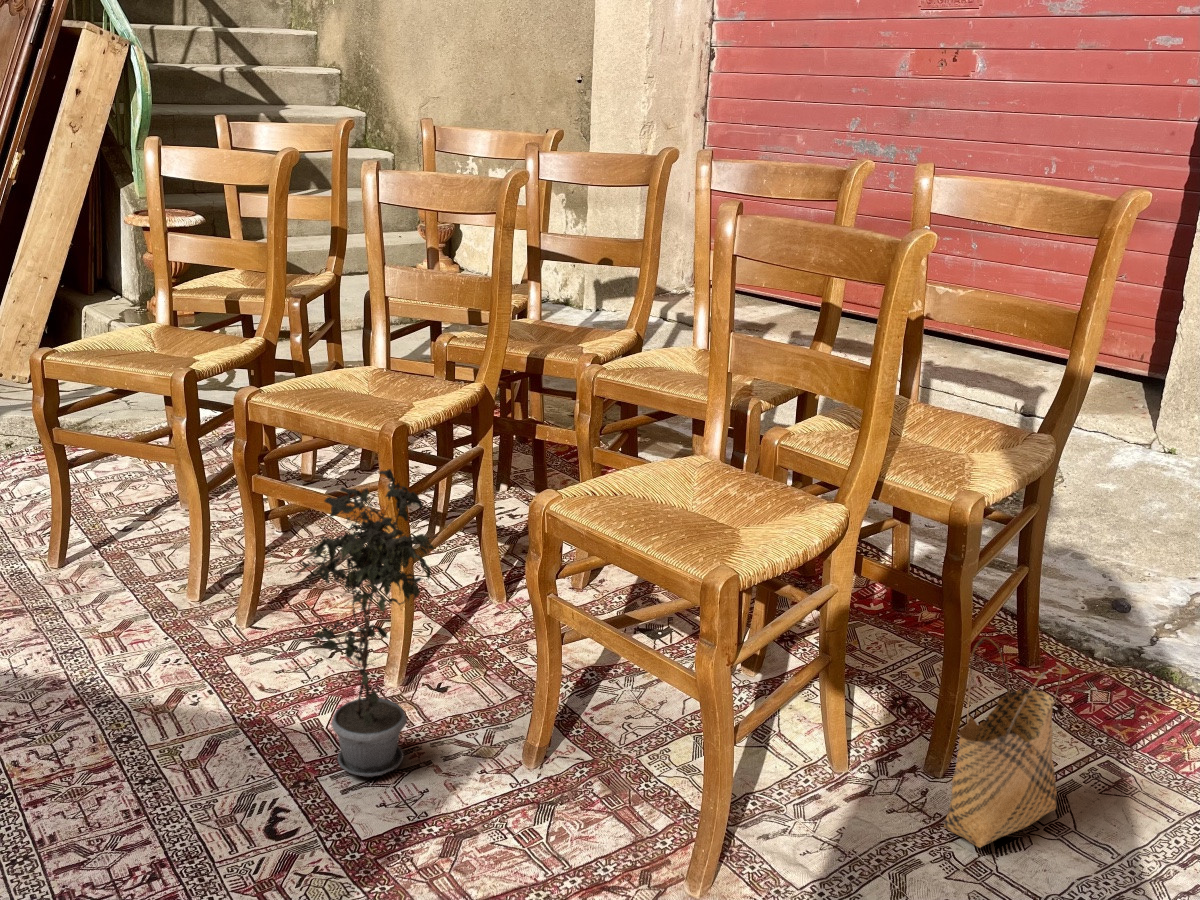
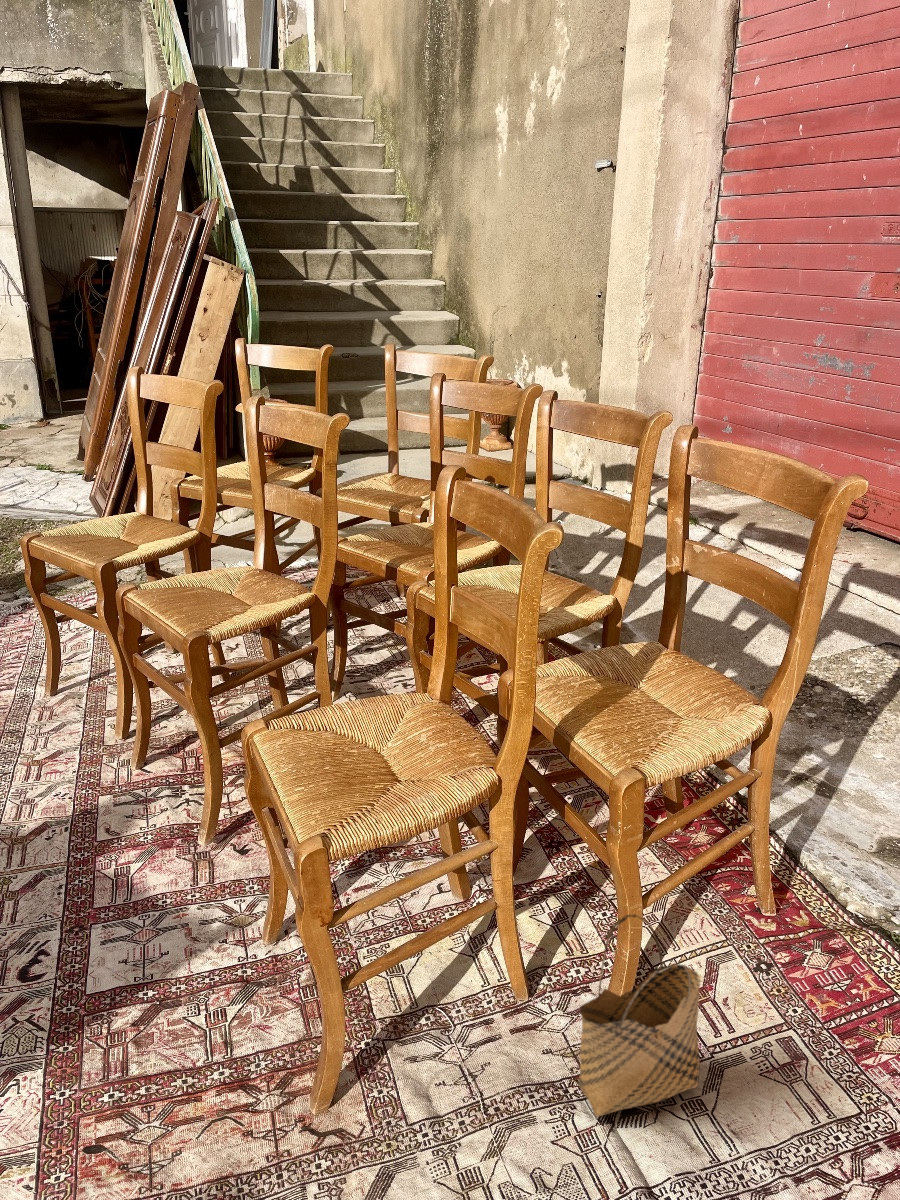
potted plant: present [296,469,437,777] -> none [58,688,180,934]

